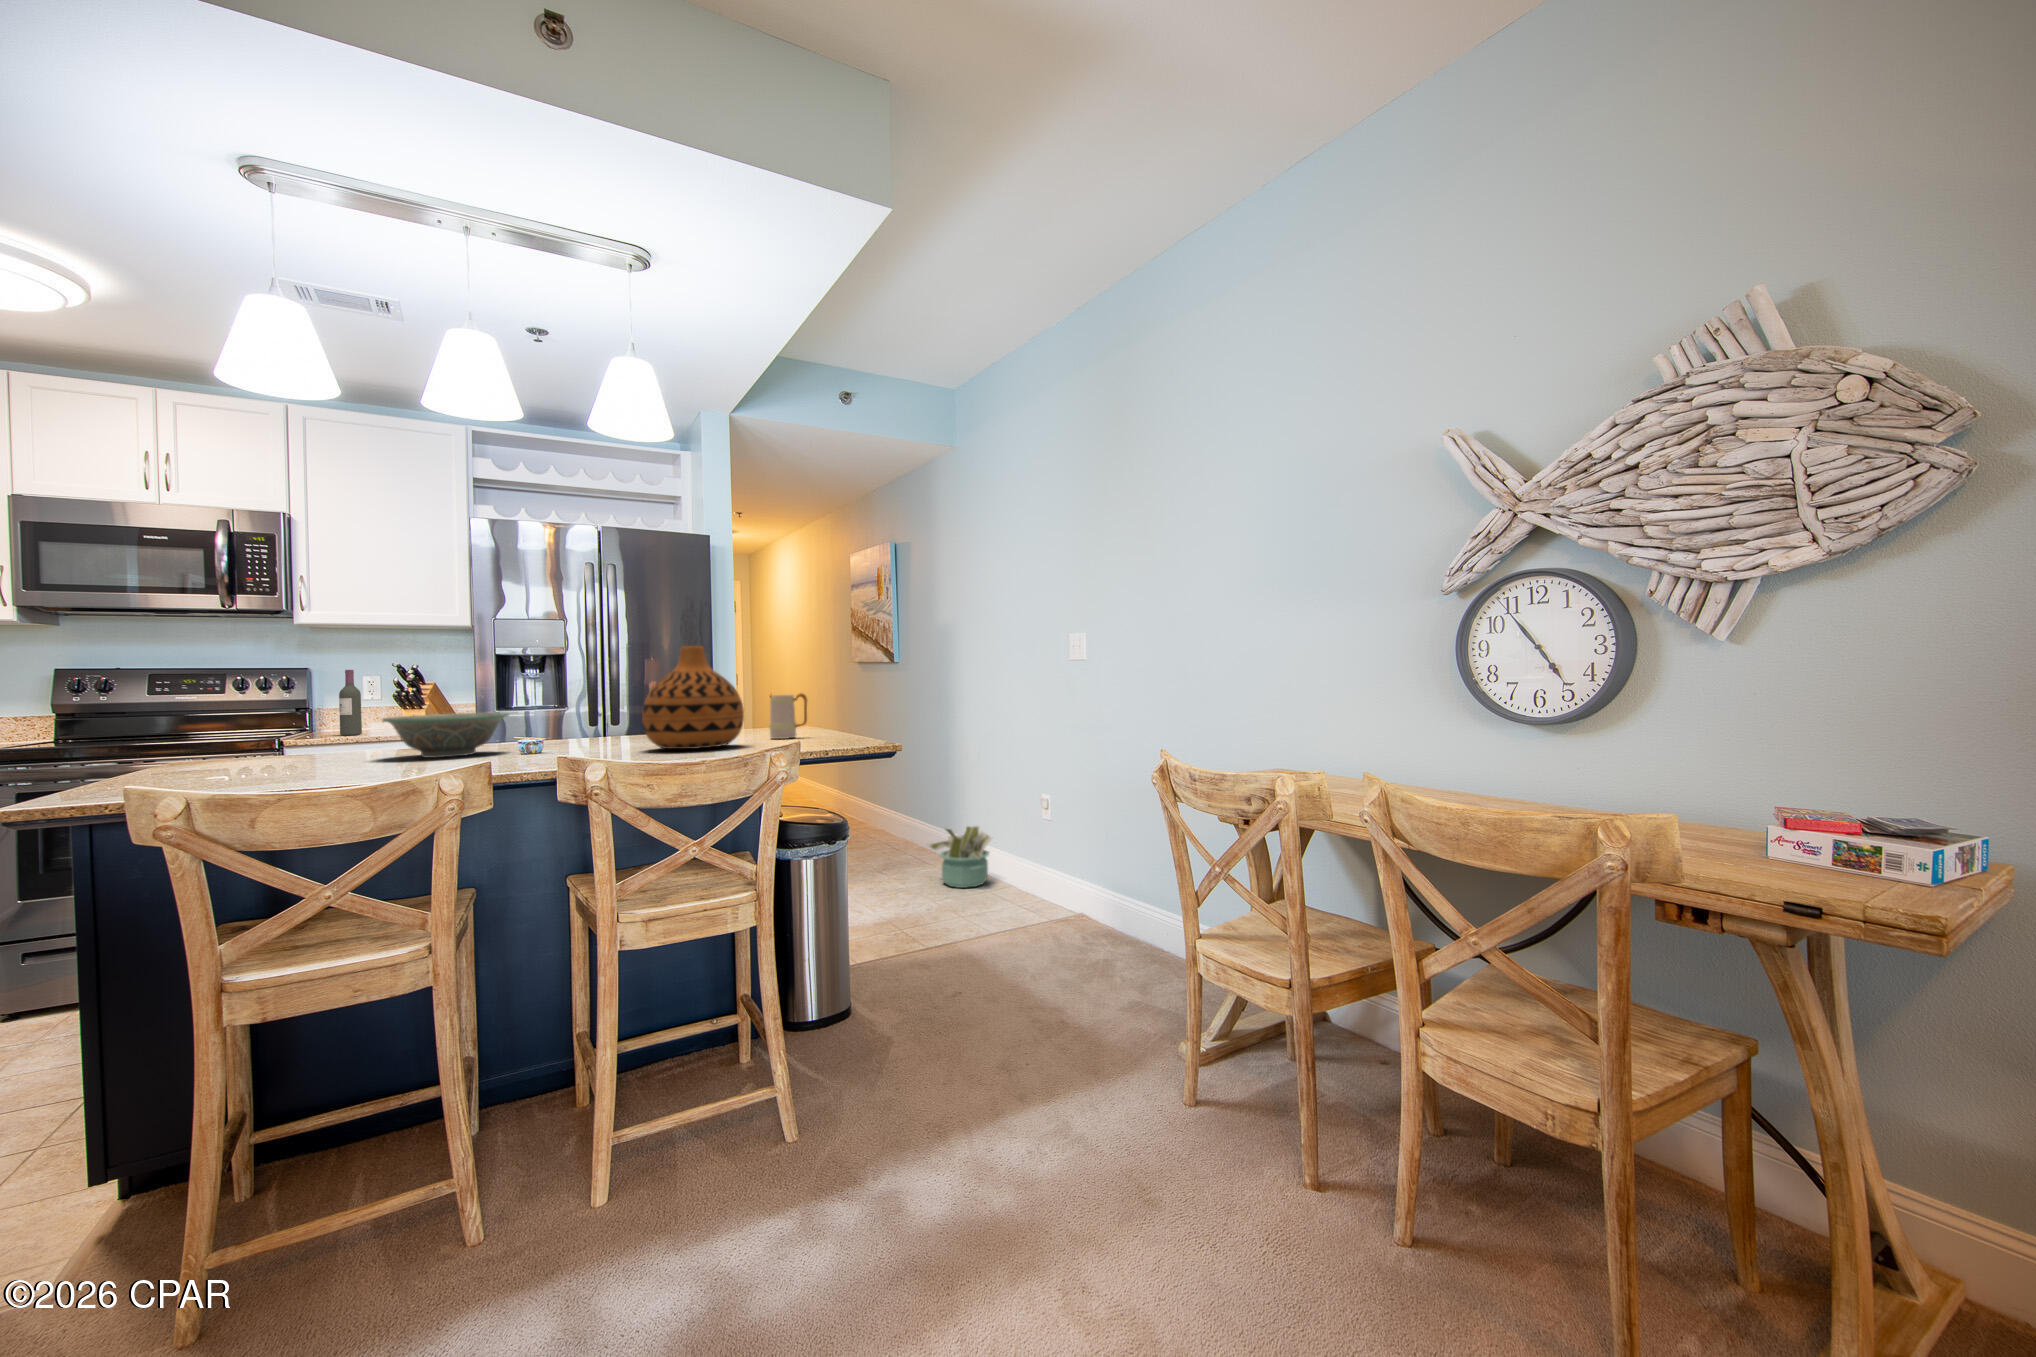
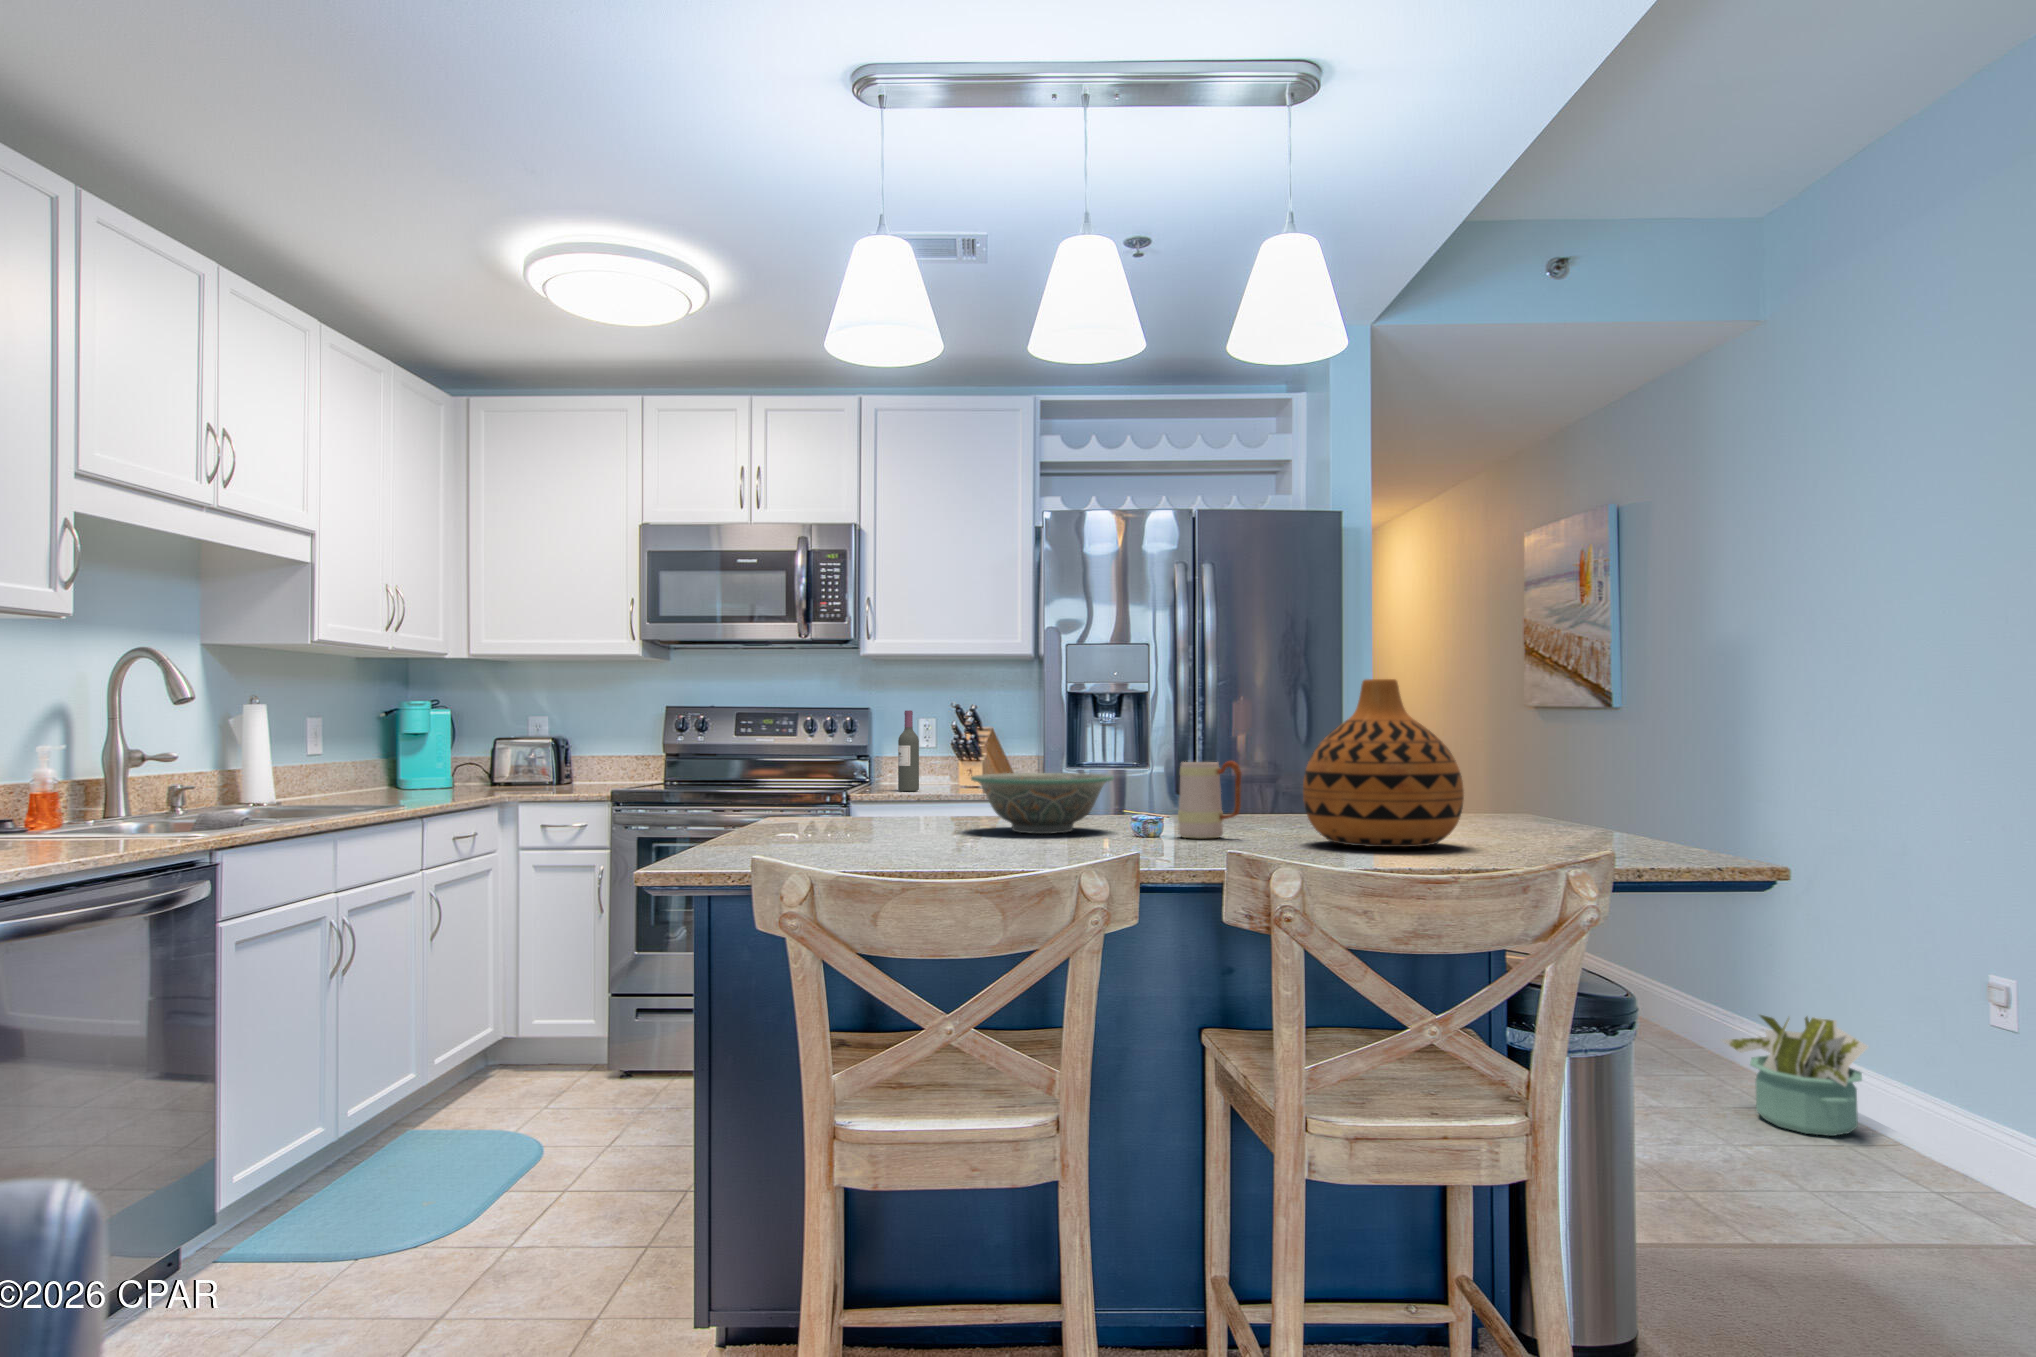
mug: present [769,693,807,739] -> present [1178,761,1241,839]

